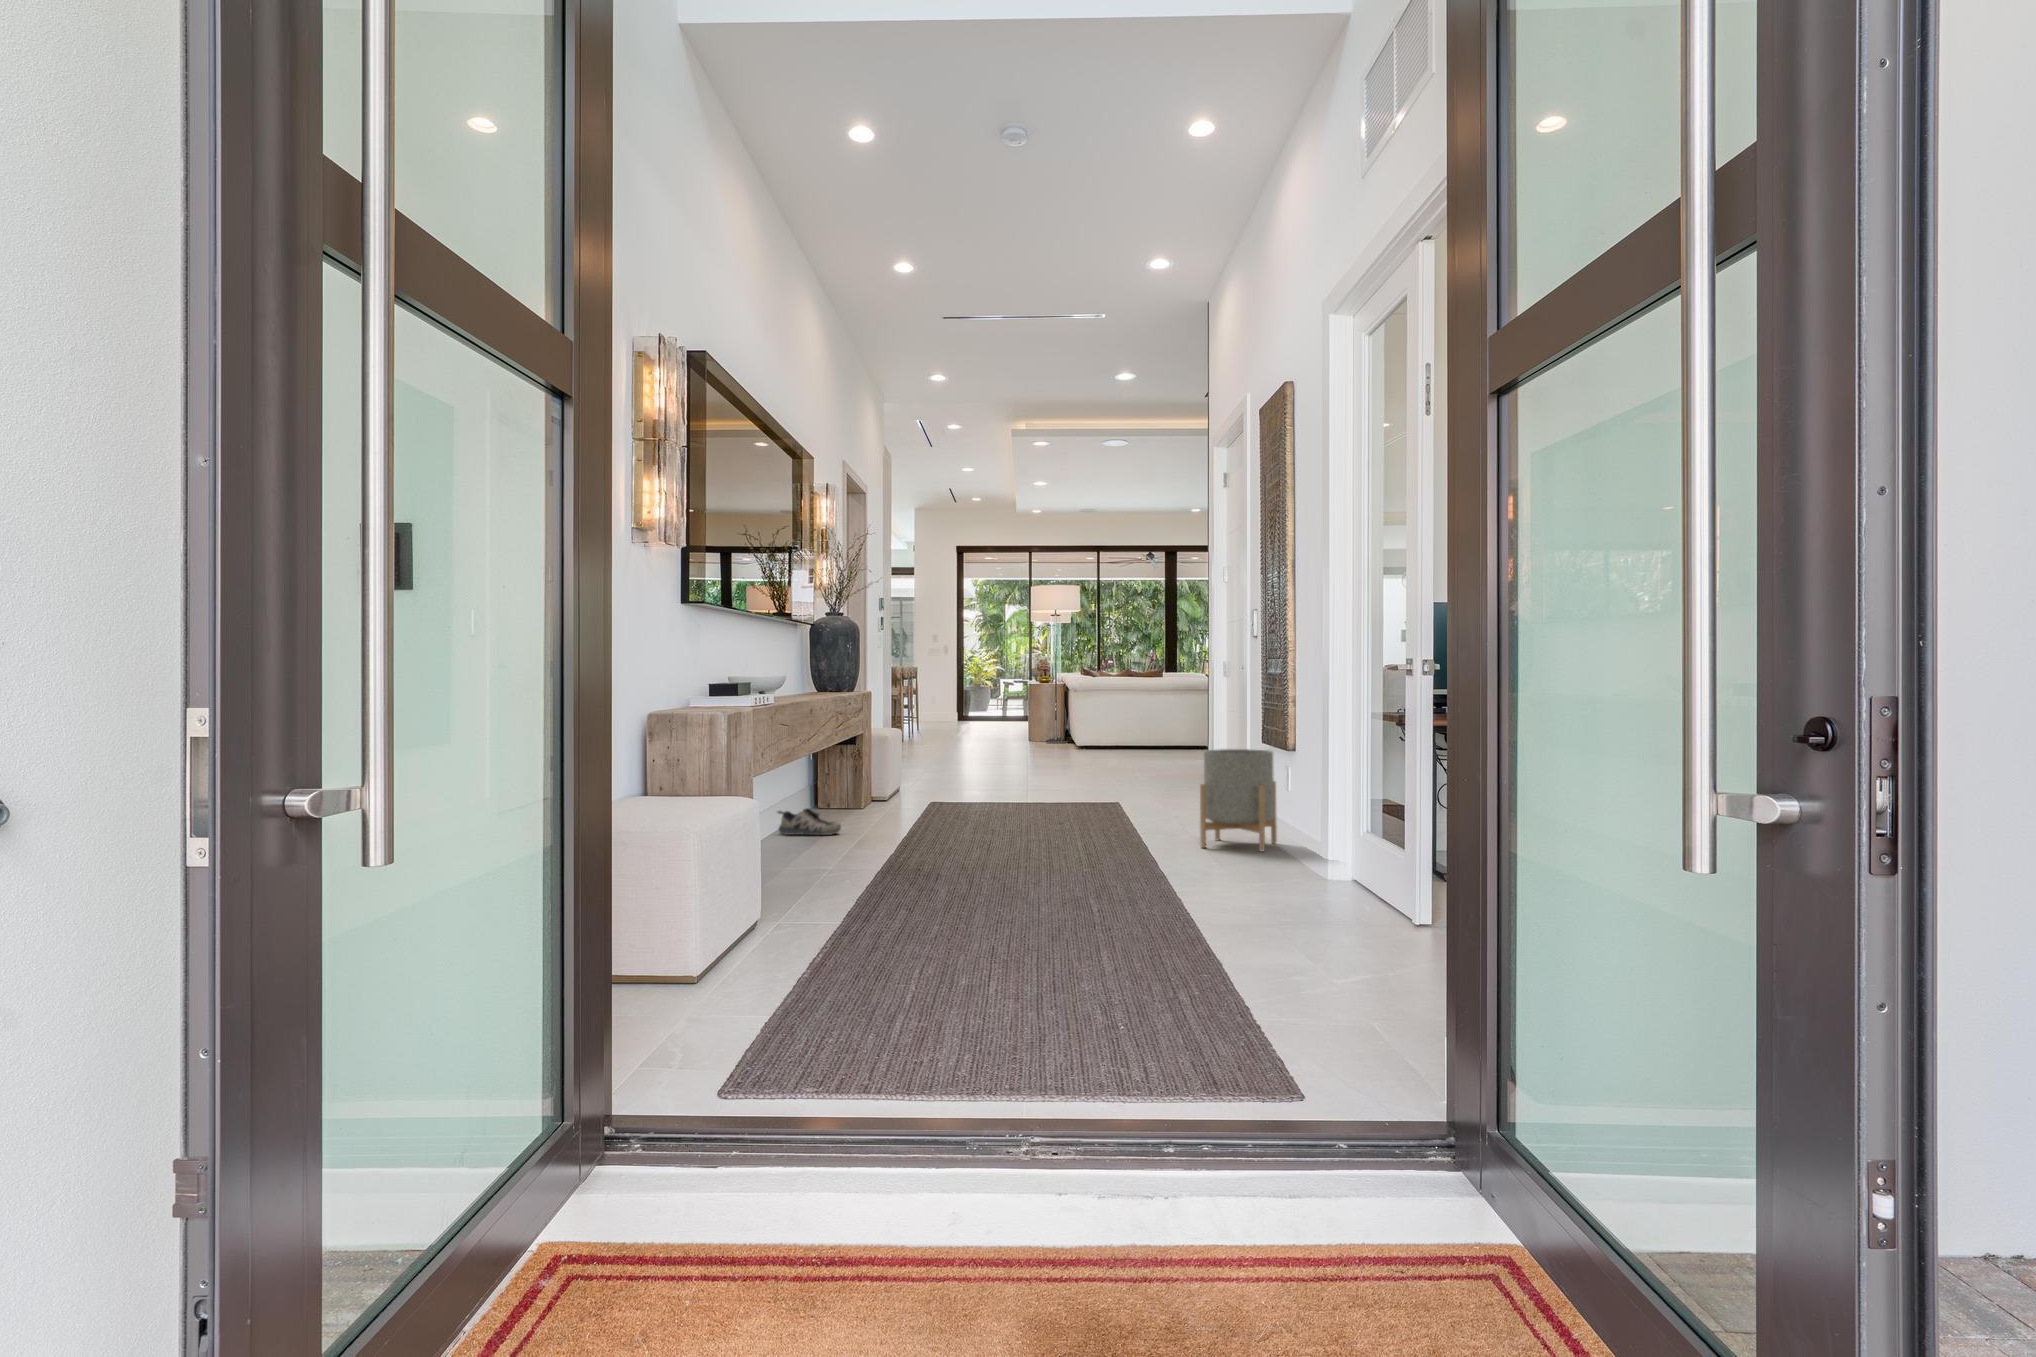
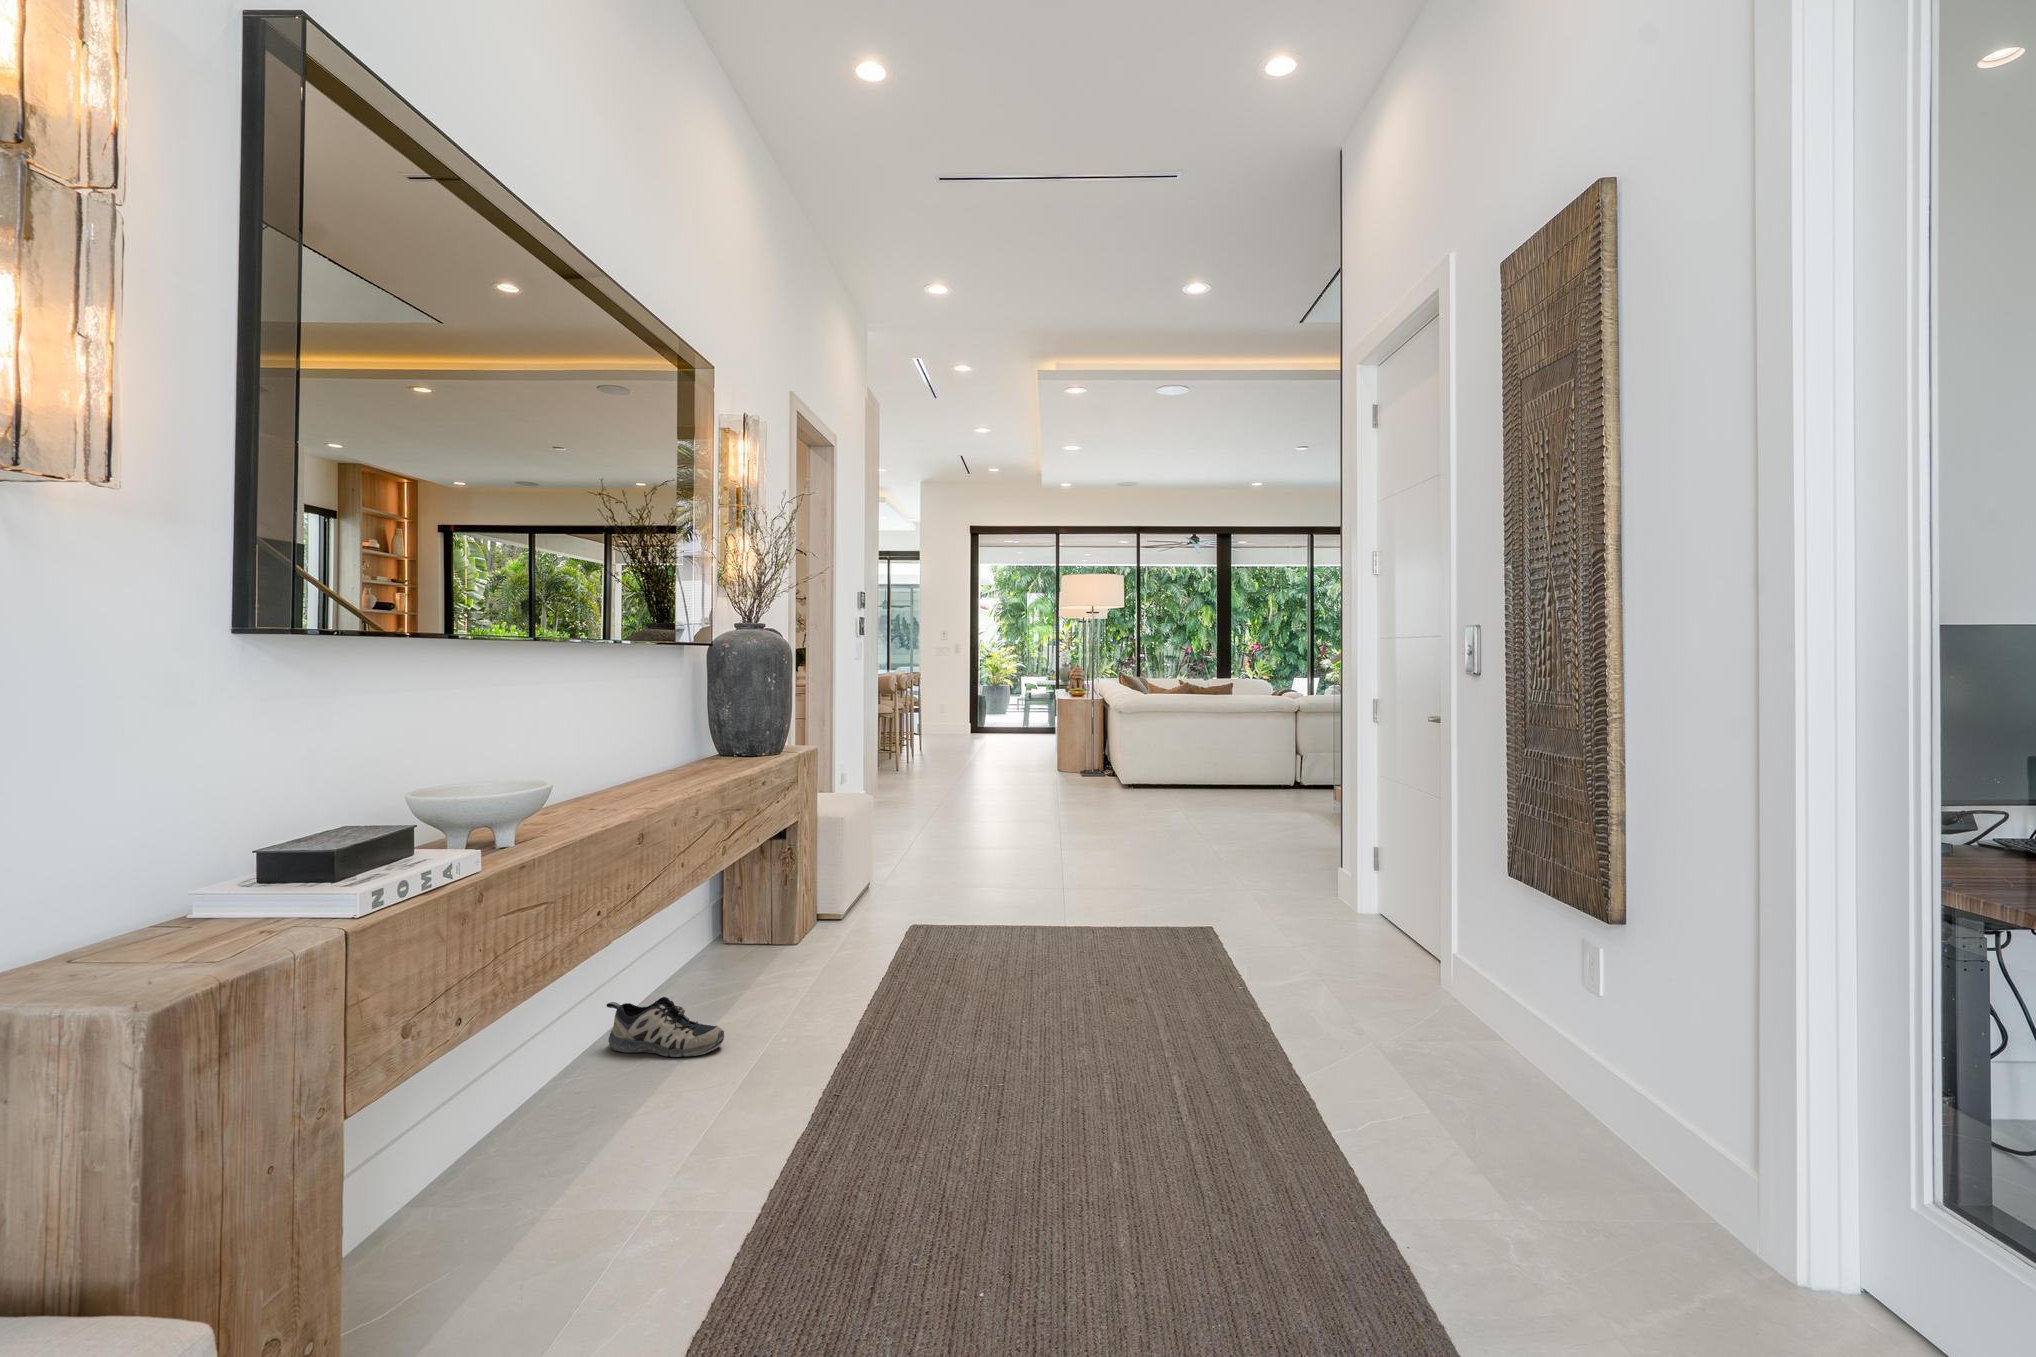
planter: present [1200,749,1277,851] -> none [1435,916,1591,1167]

